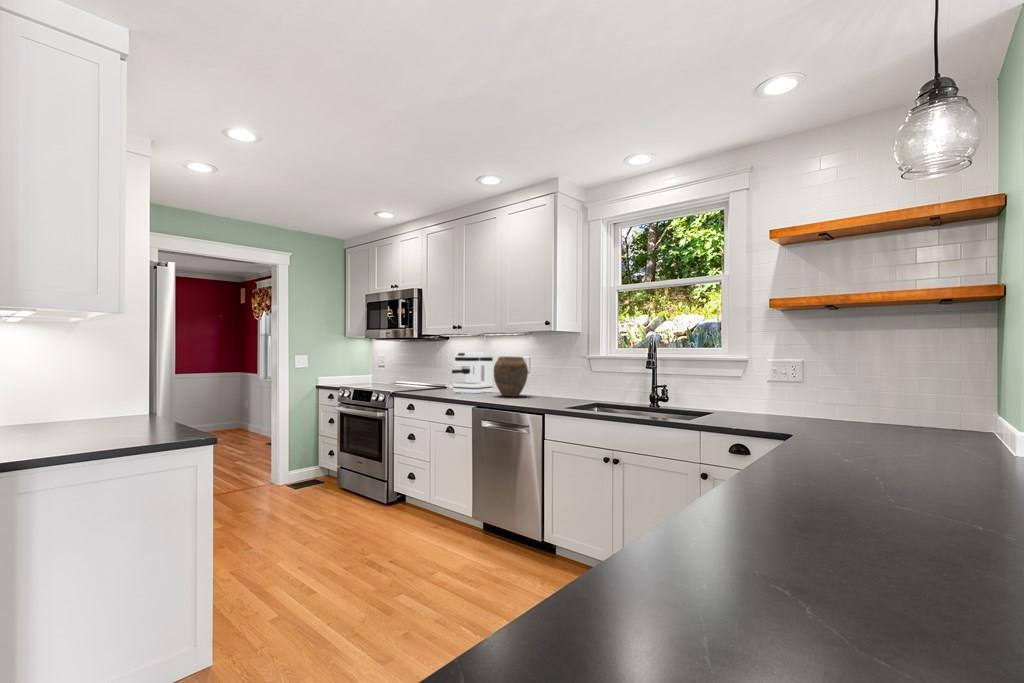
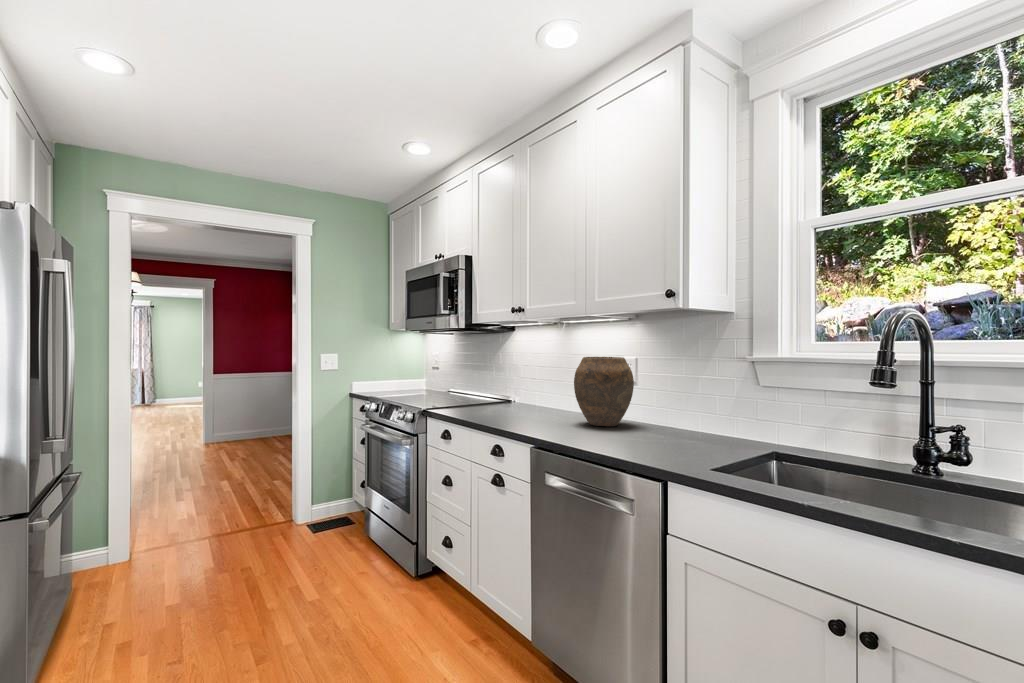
coffee maker: present [452,352,493,394] -> none [509,350,577,417]

